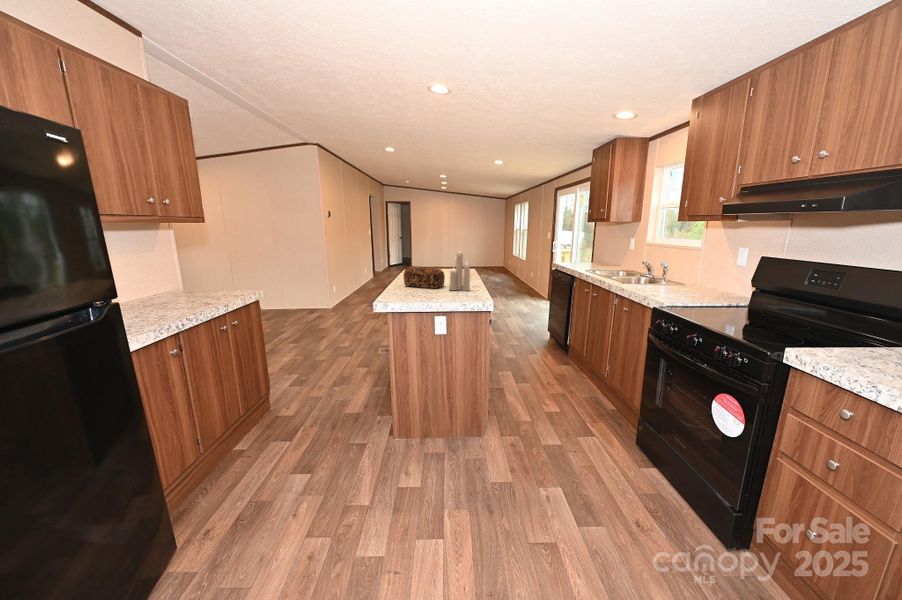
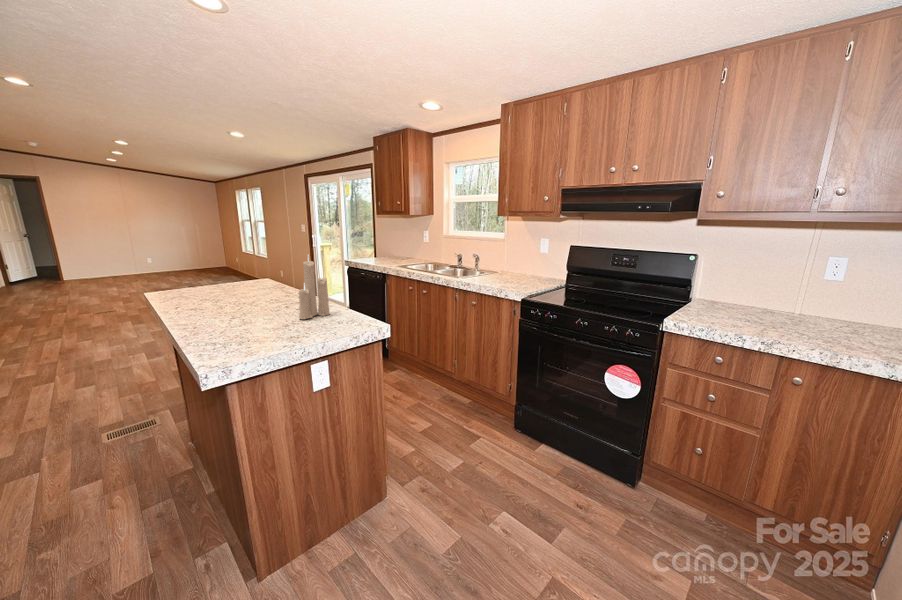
bread loaf: present [404,266,445,288] -> none [204,288,278,326]

